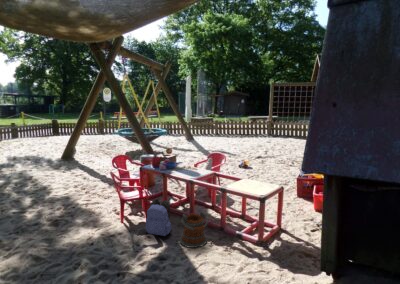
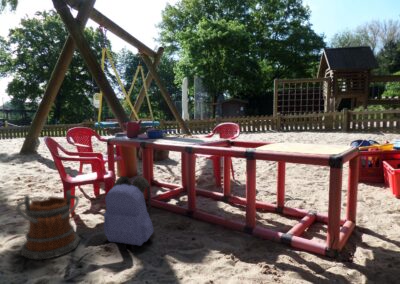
bucket: present [179,211,208,248] -> present [16,190,80,259]

